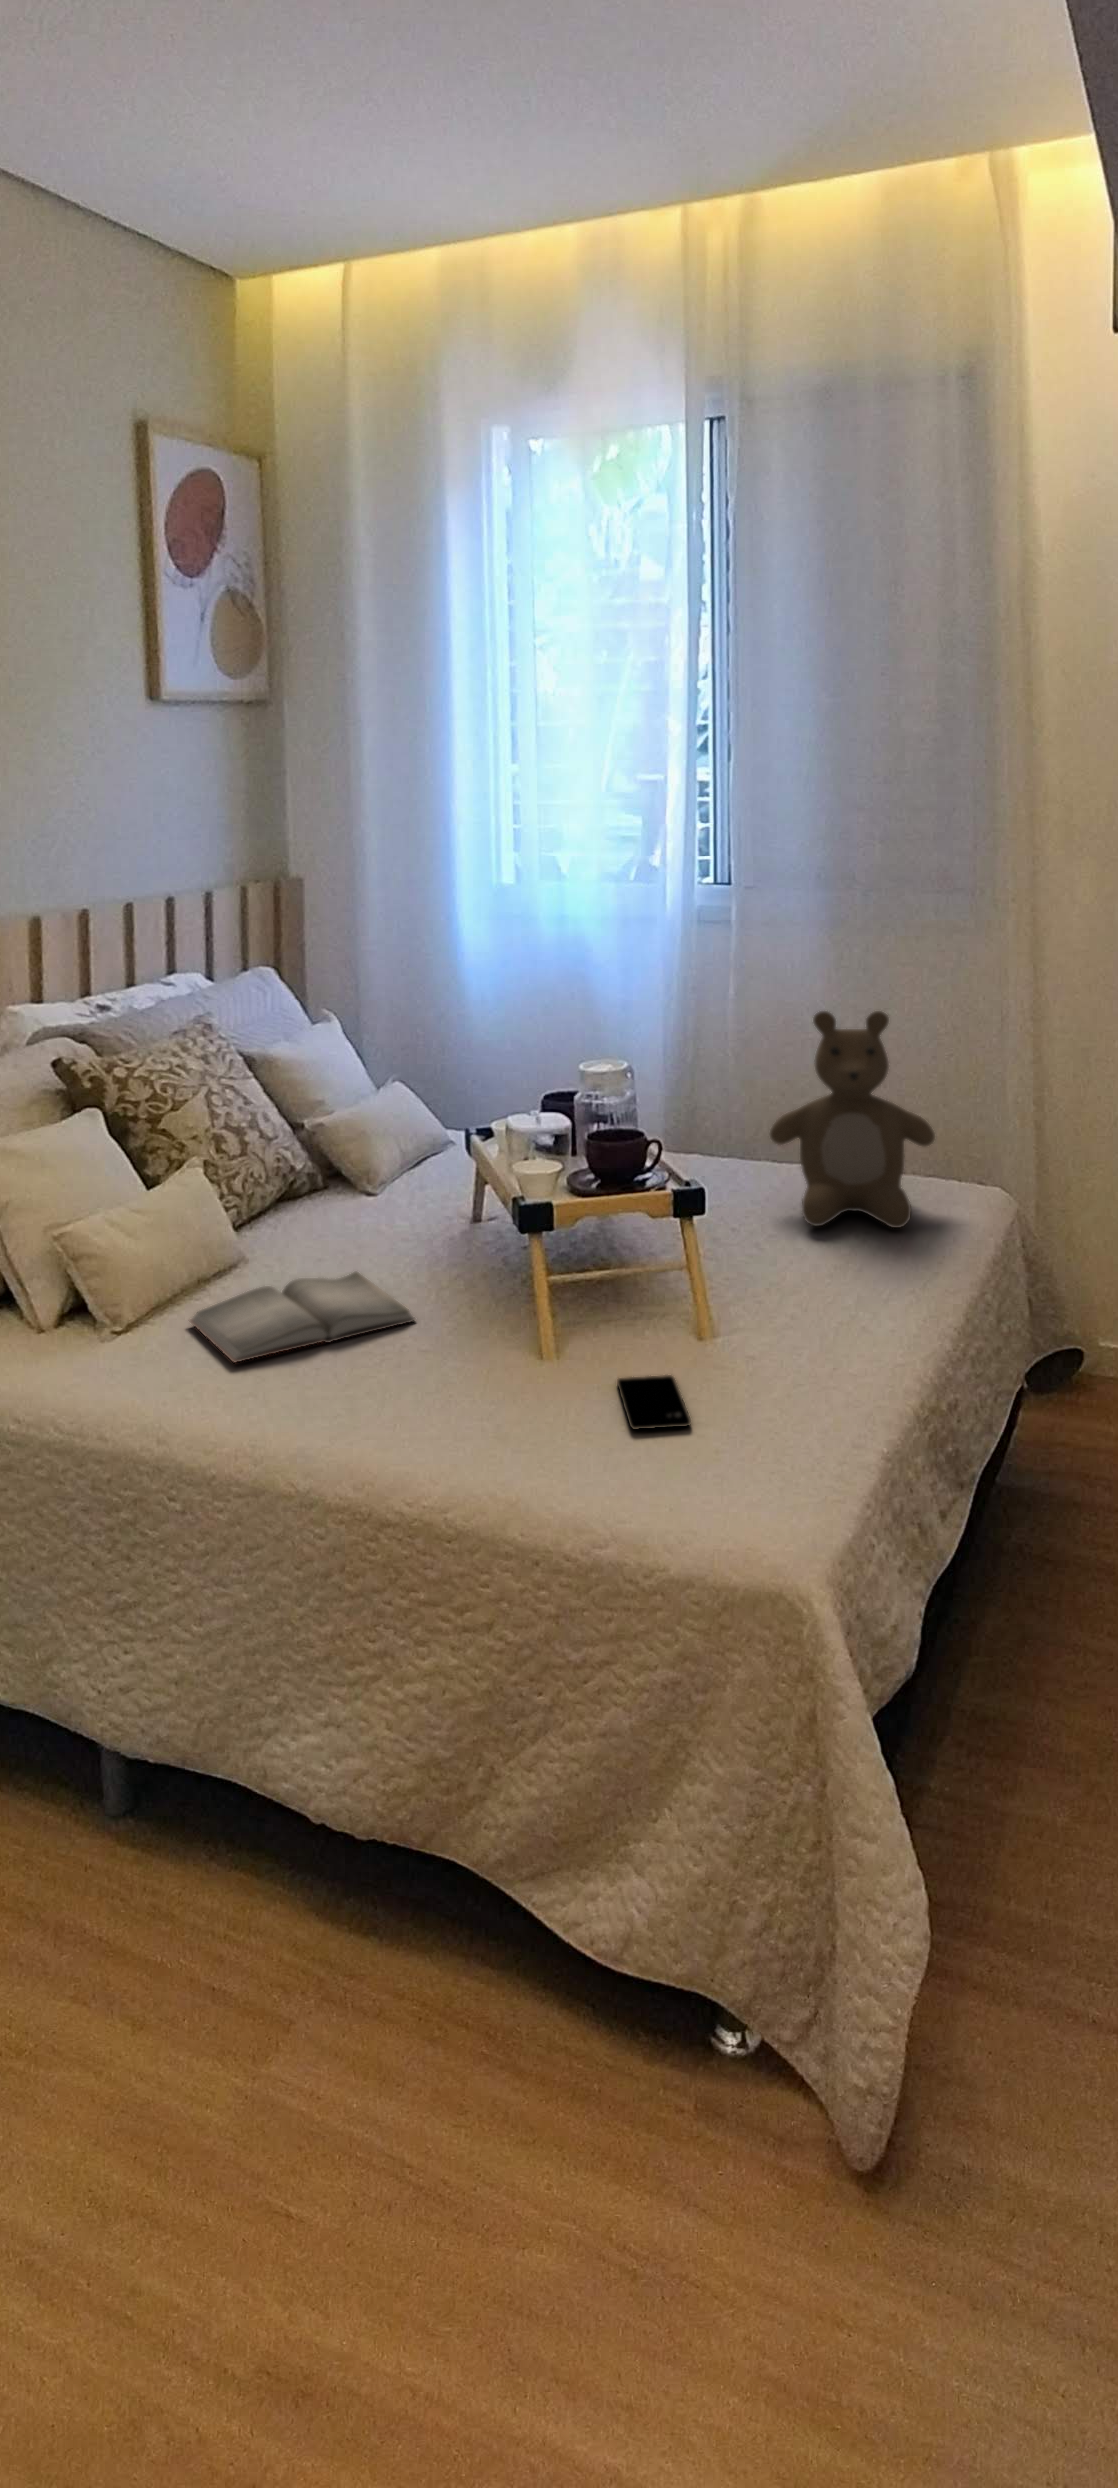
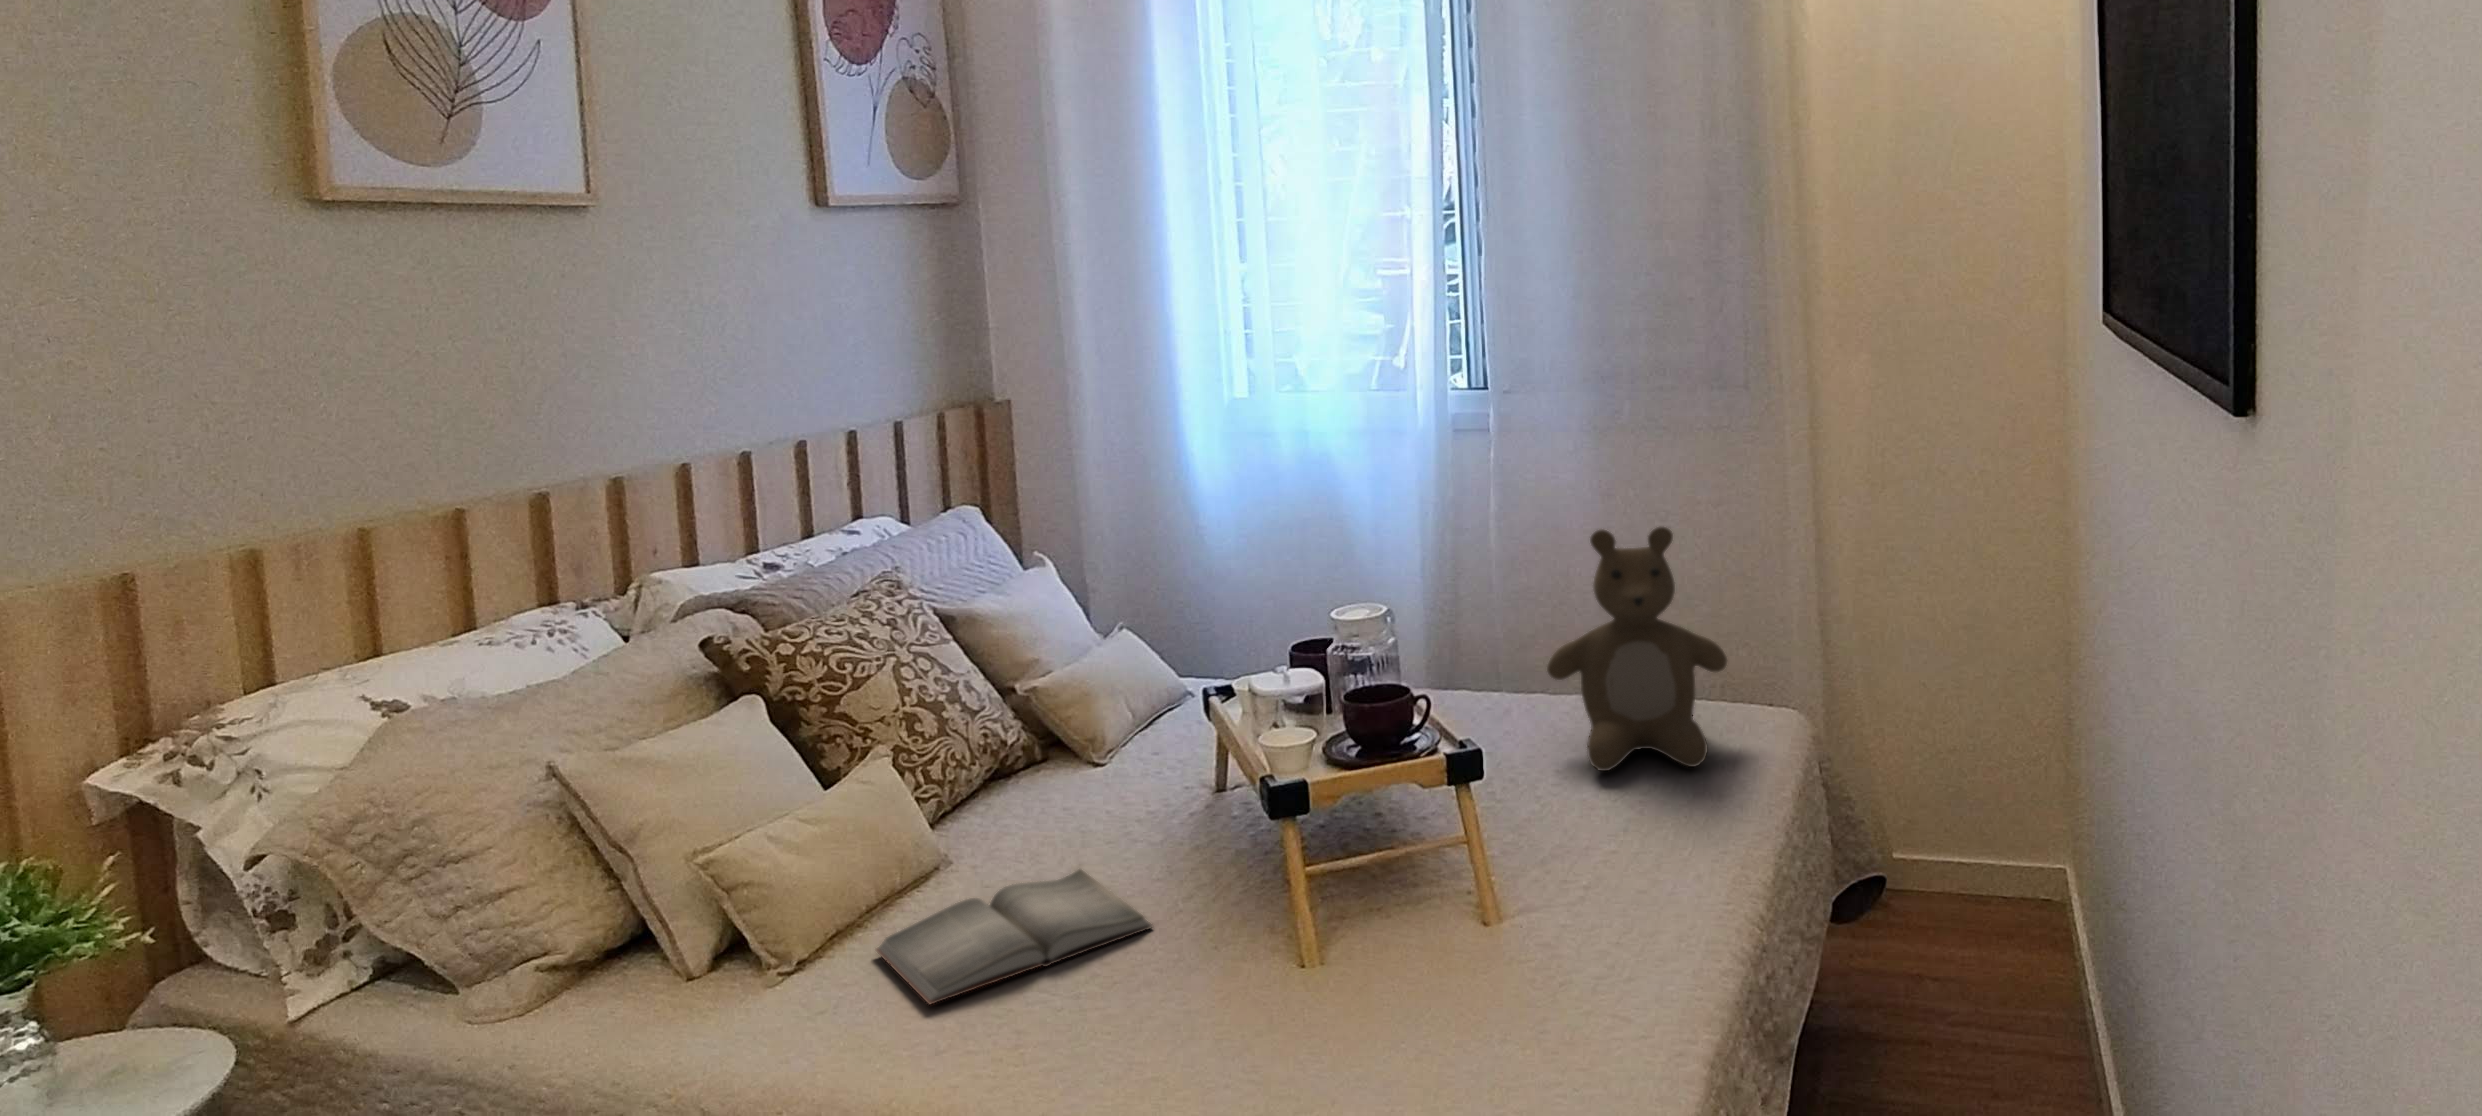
smartphone: present [617,1375,691,1429] -> none [1394,978,1485,1057]

